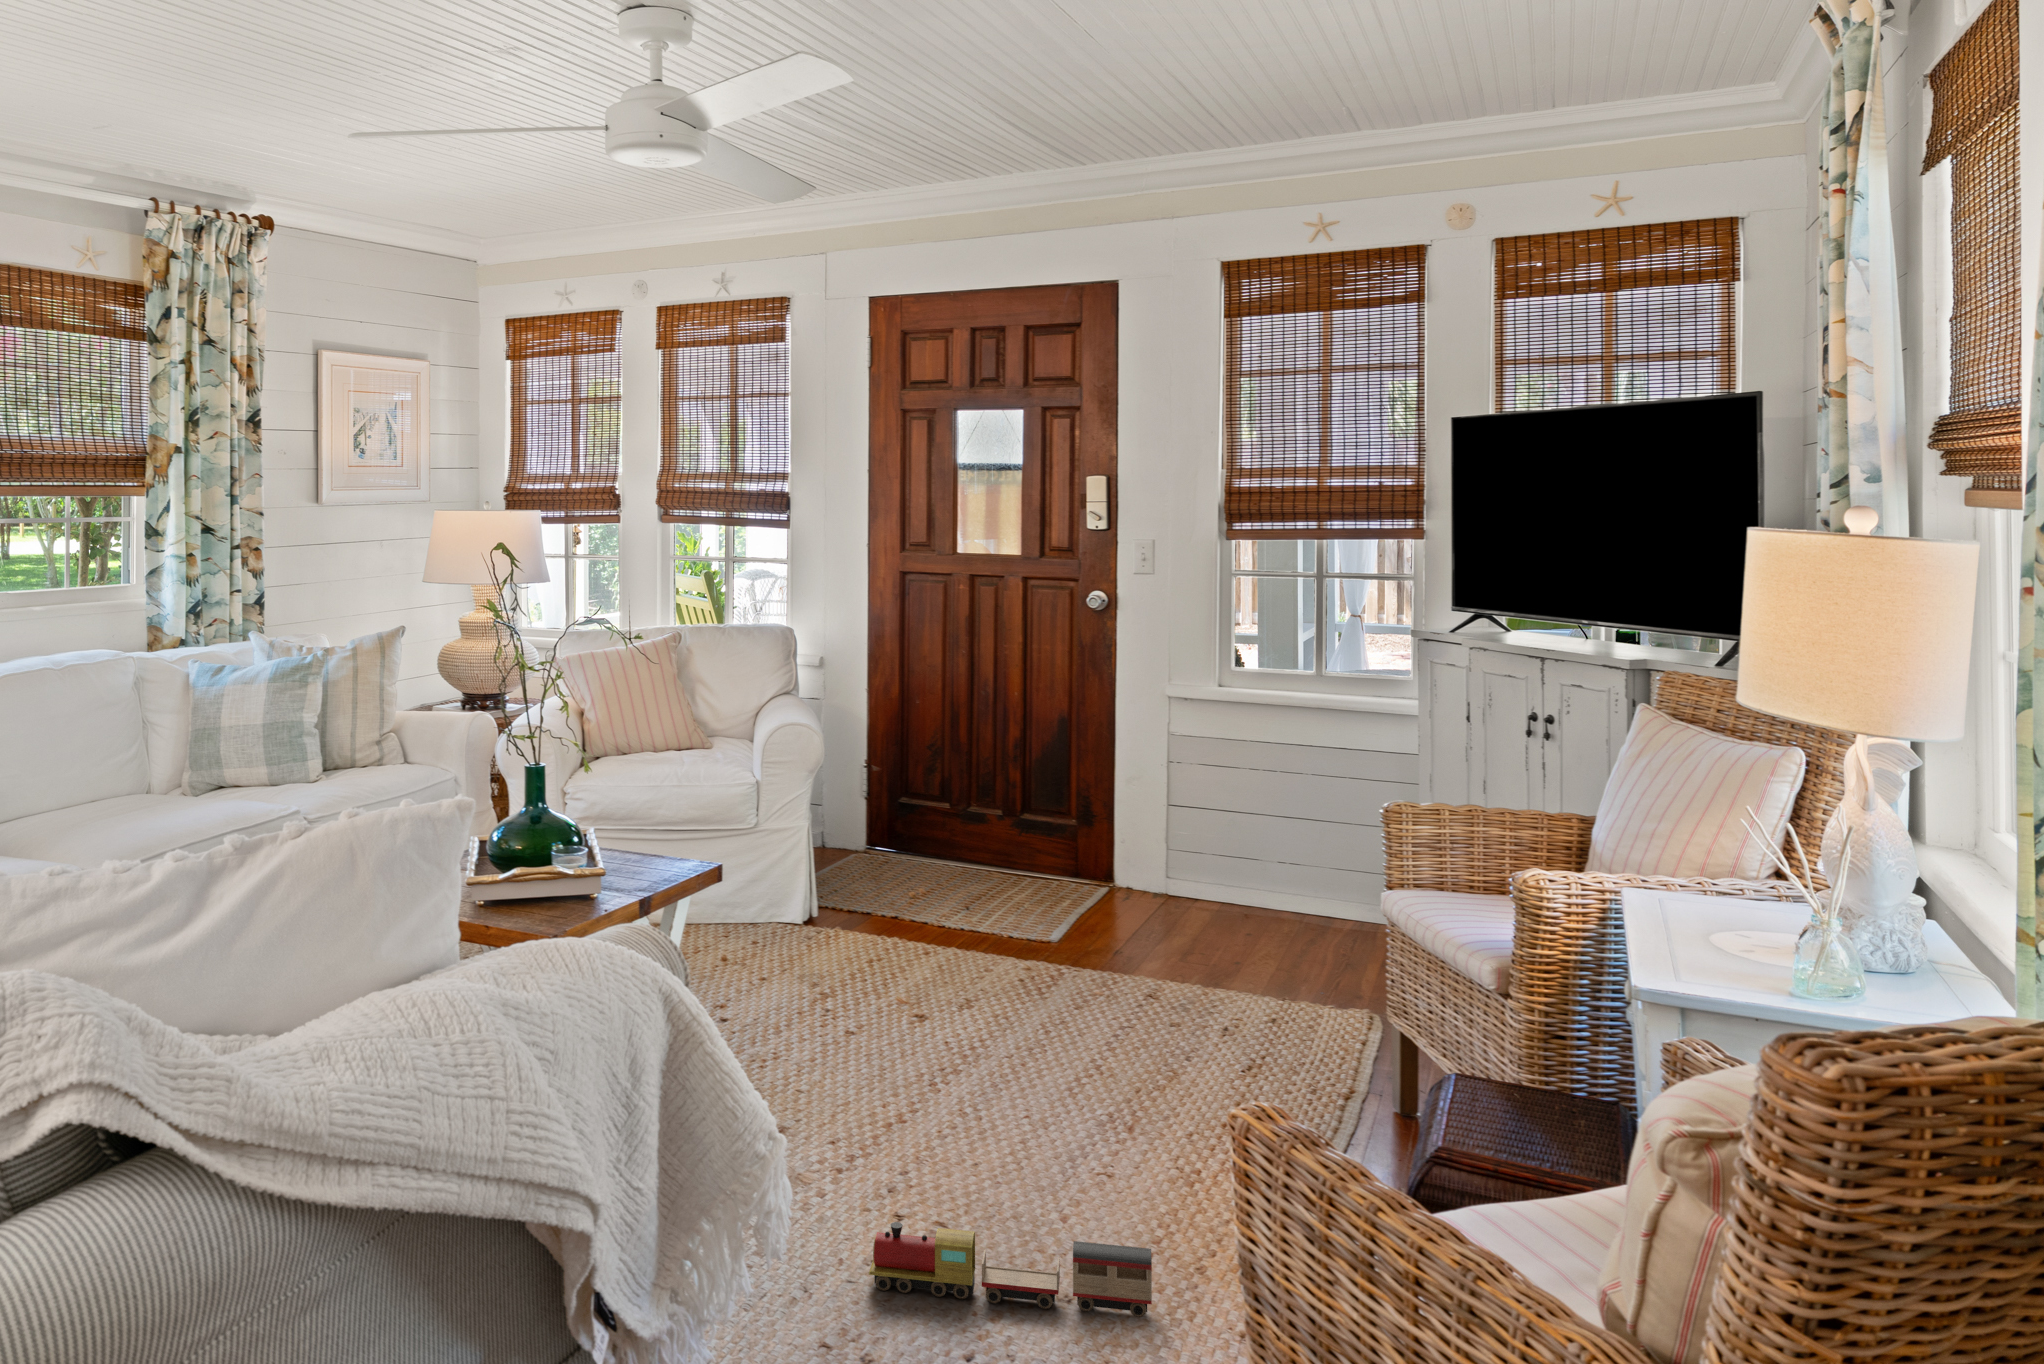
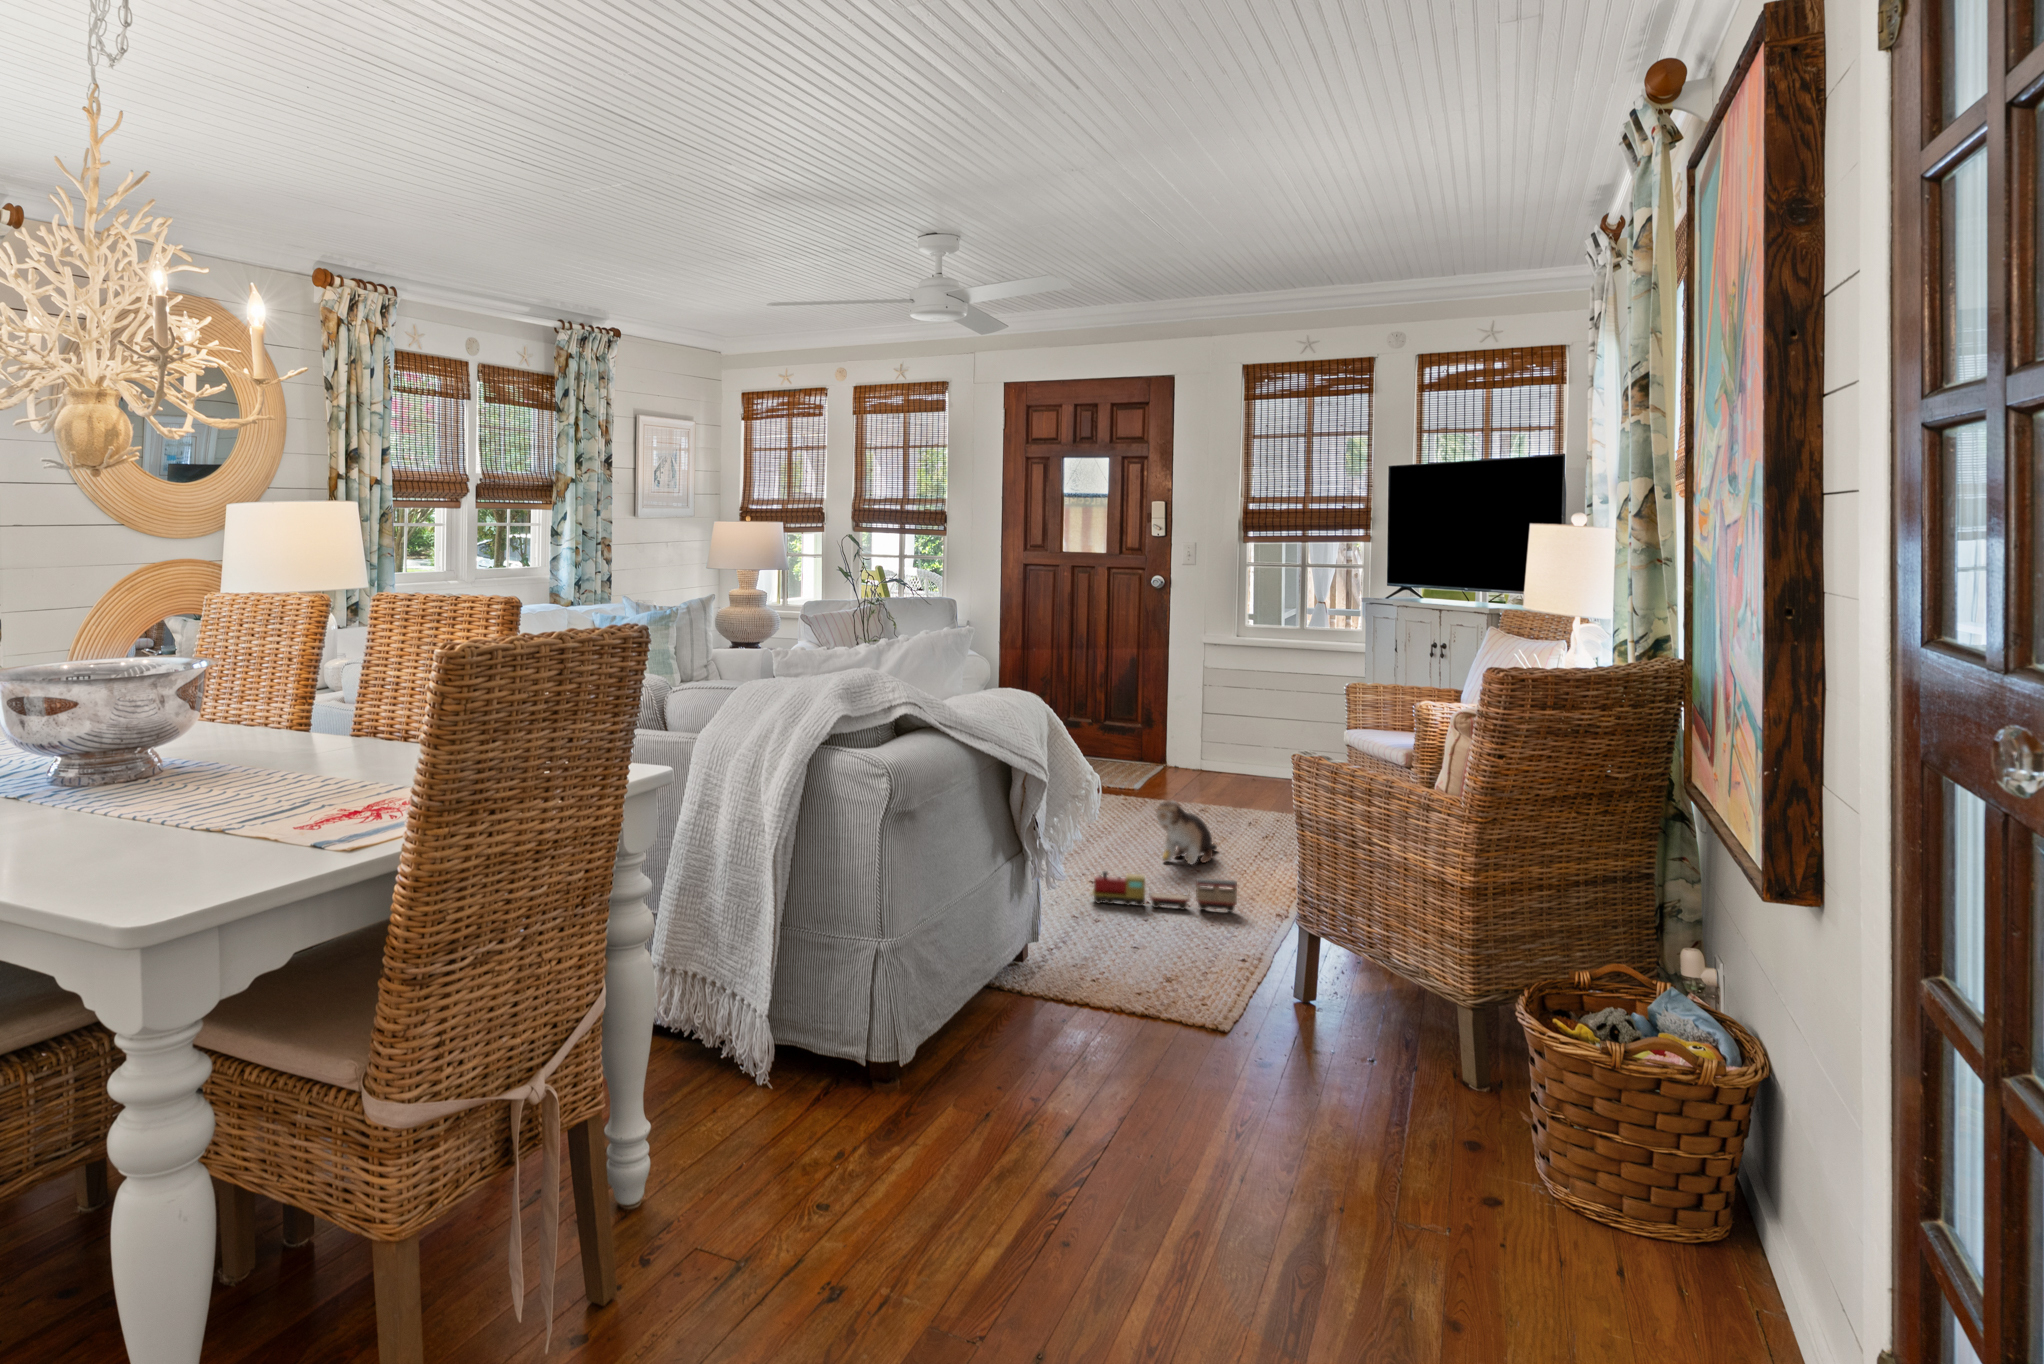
plush toy: none [1017,1034,1151,1154] -> present [1156,800,1217,865]

